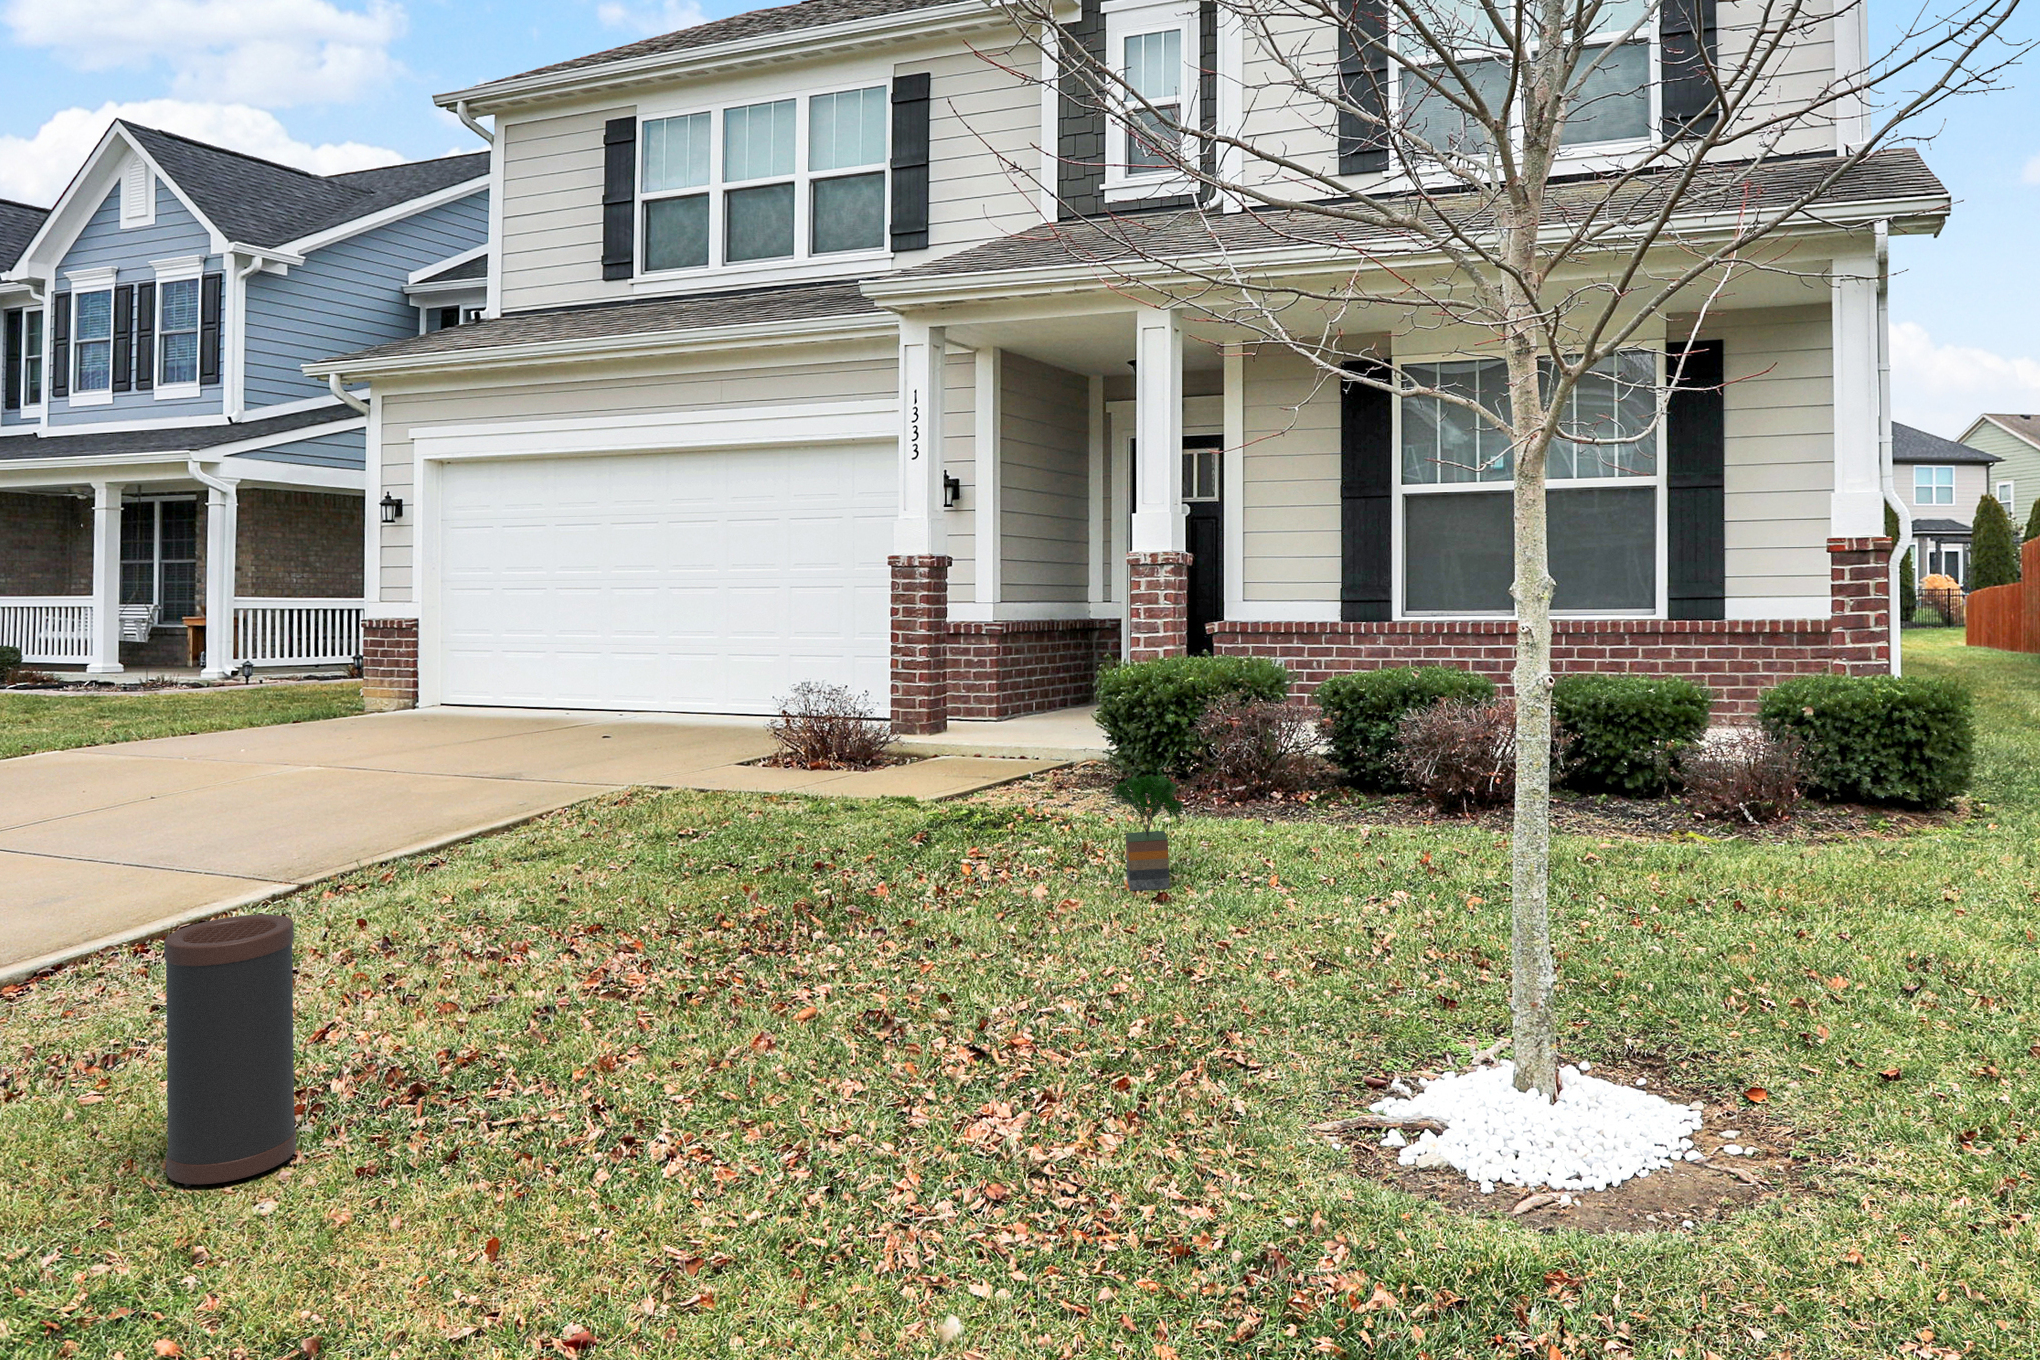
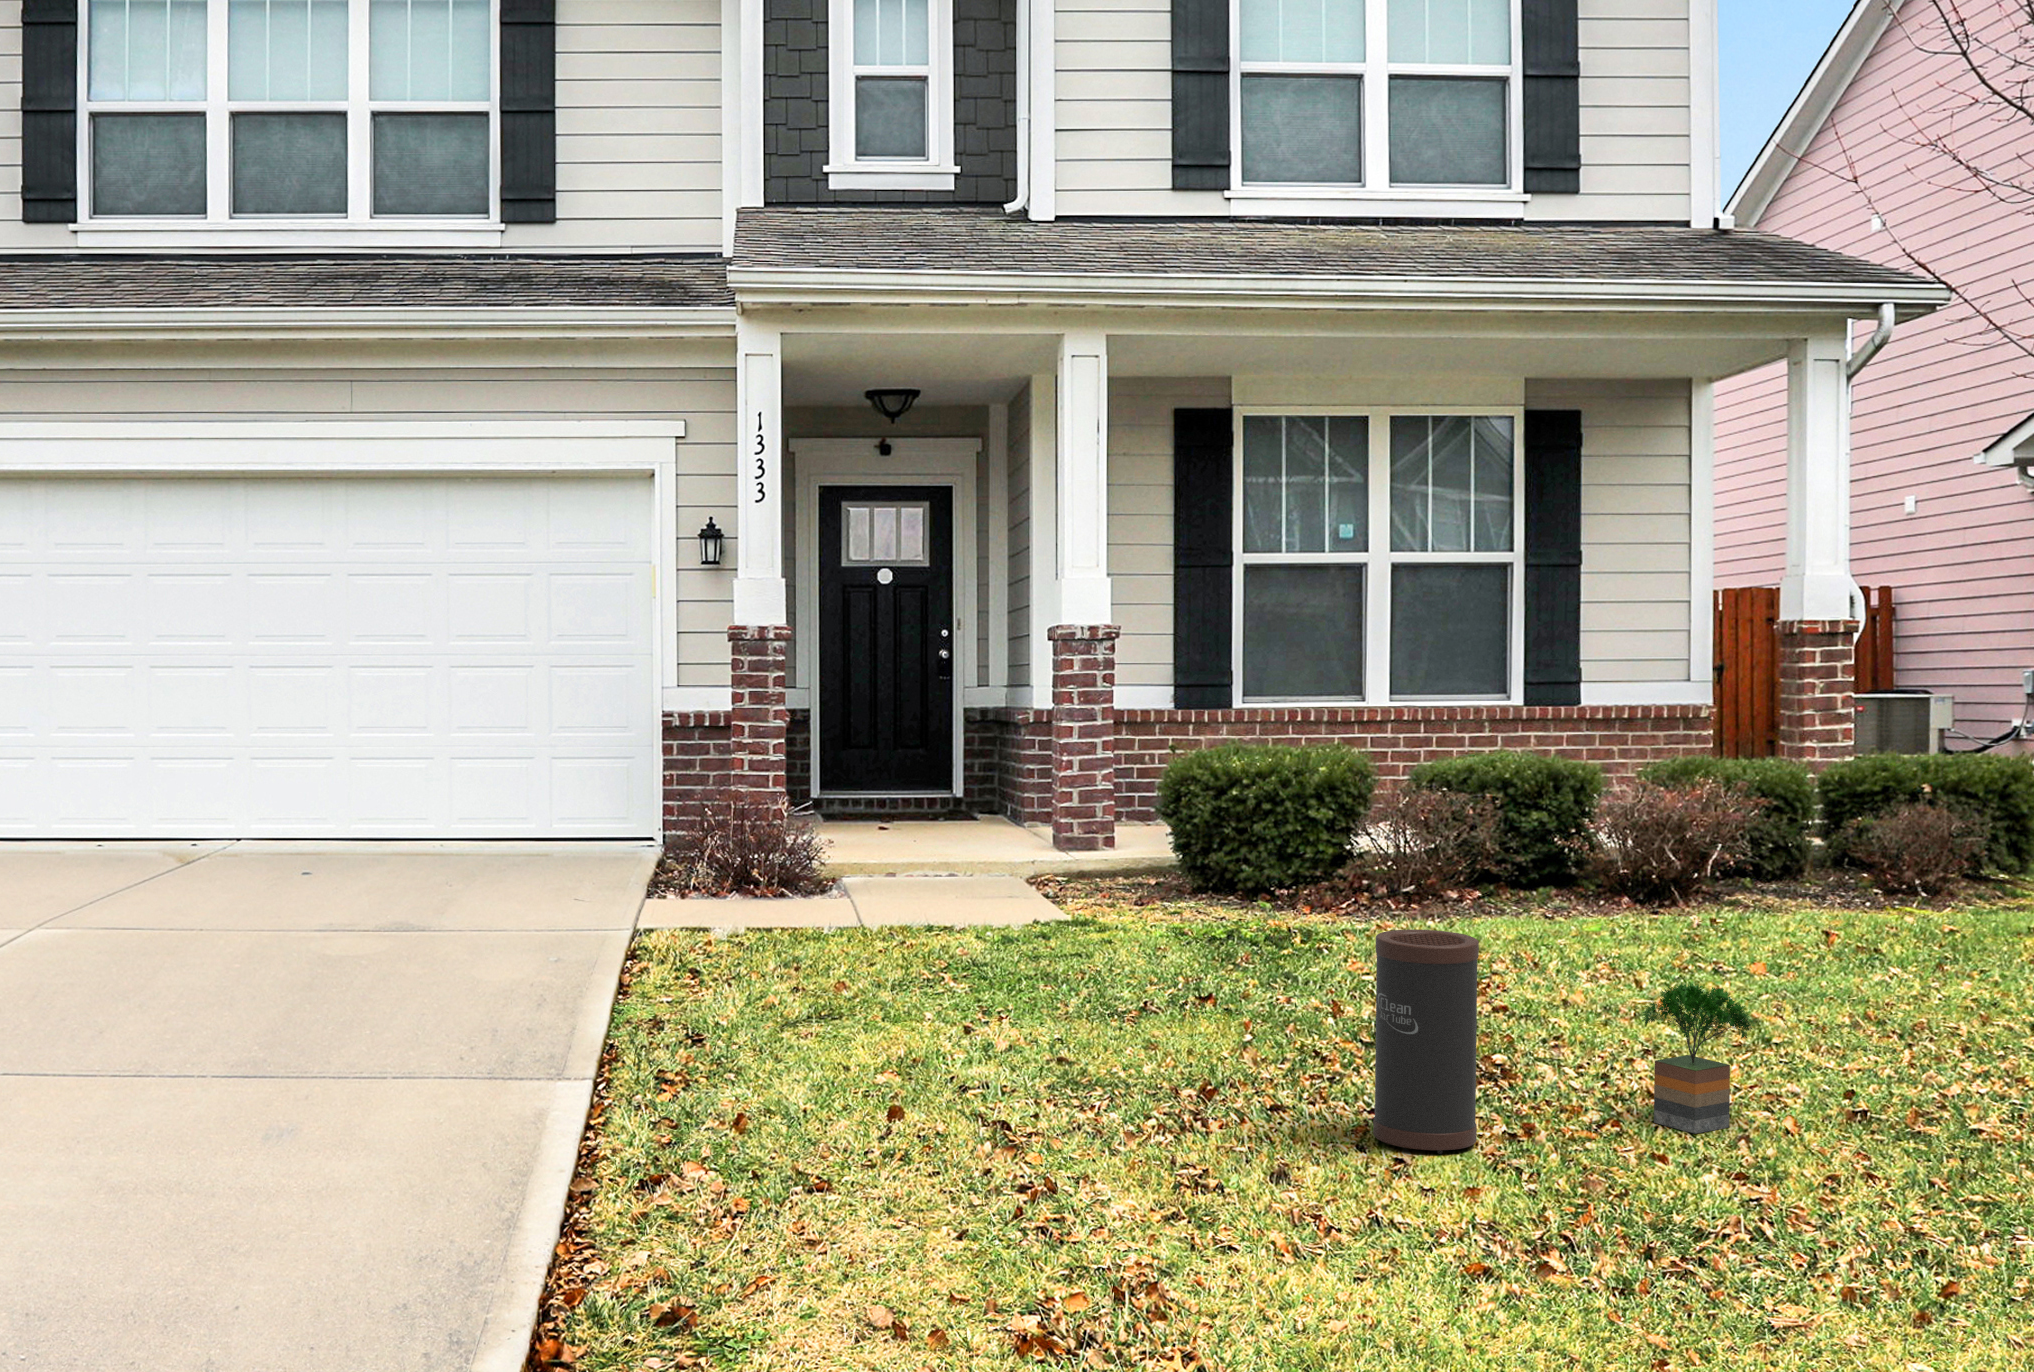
potted tree: present [1112,775,1184,891] -> present [1642,983,1755,1134]

